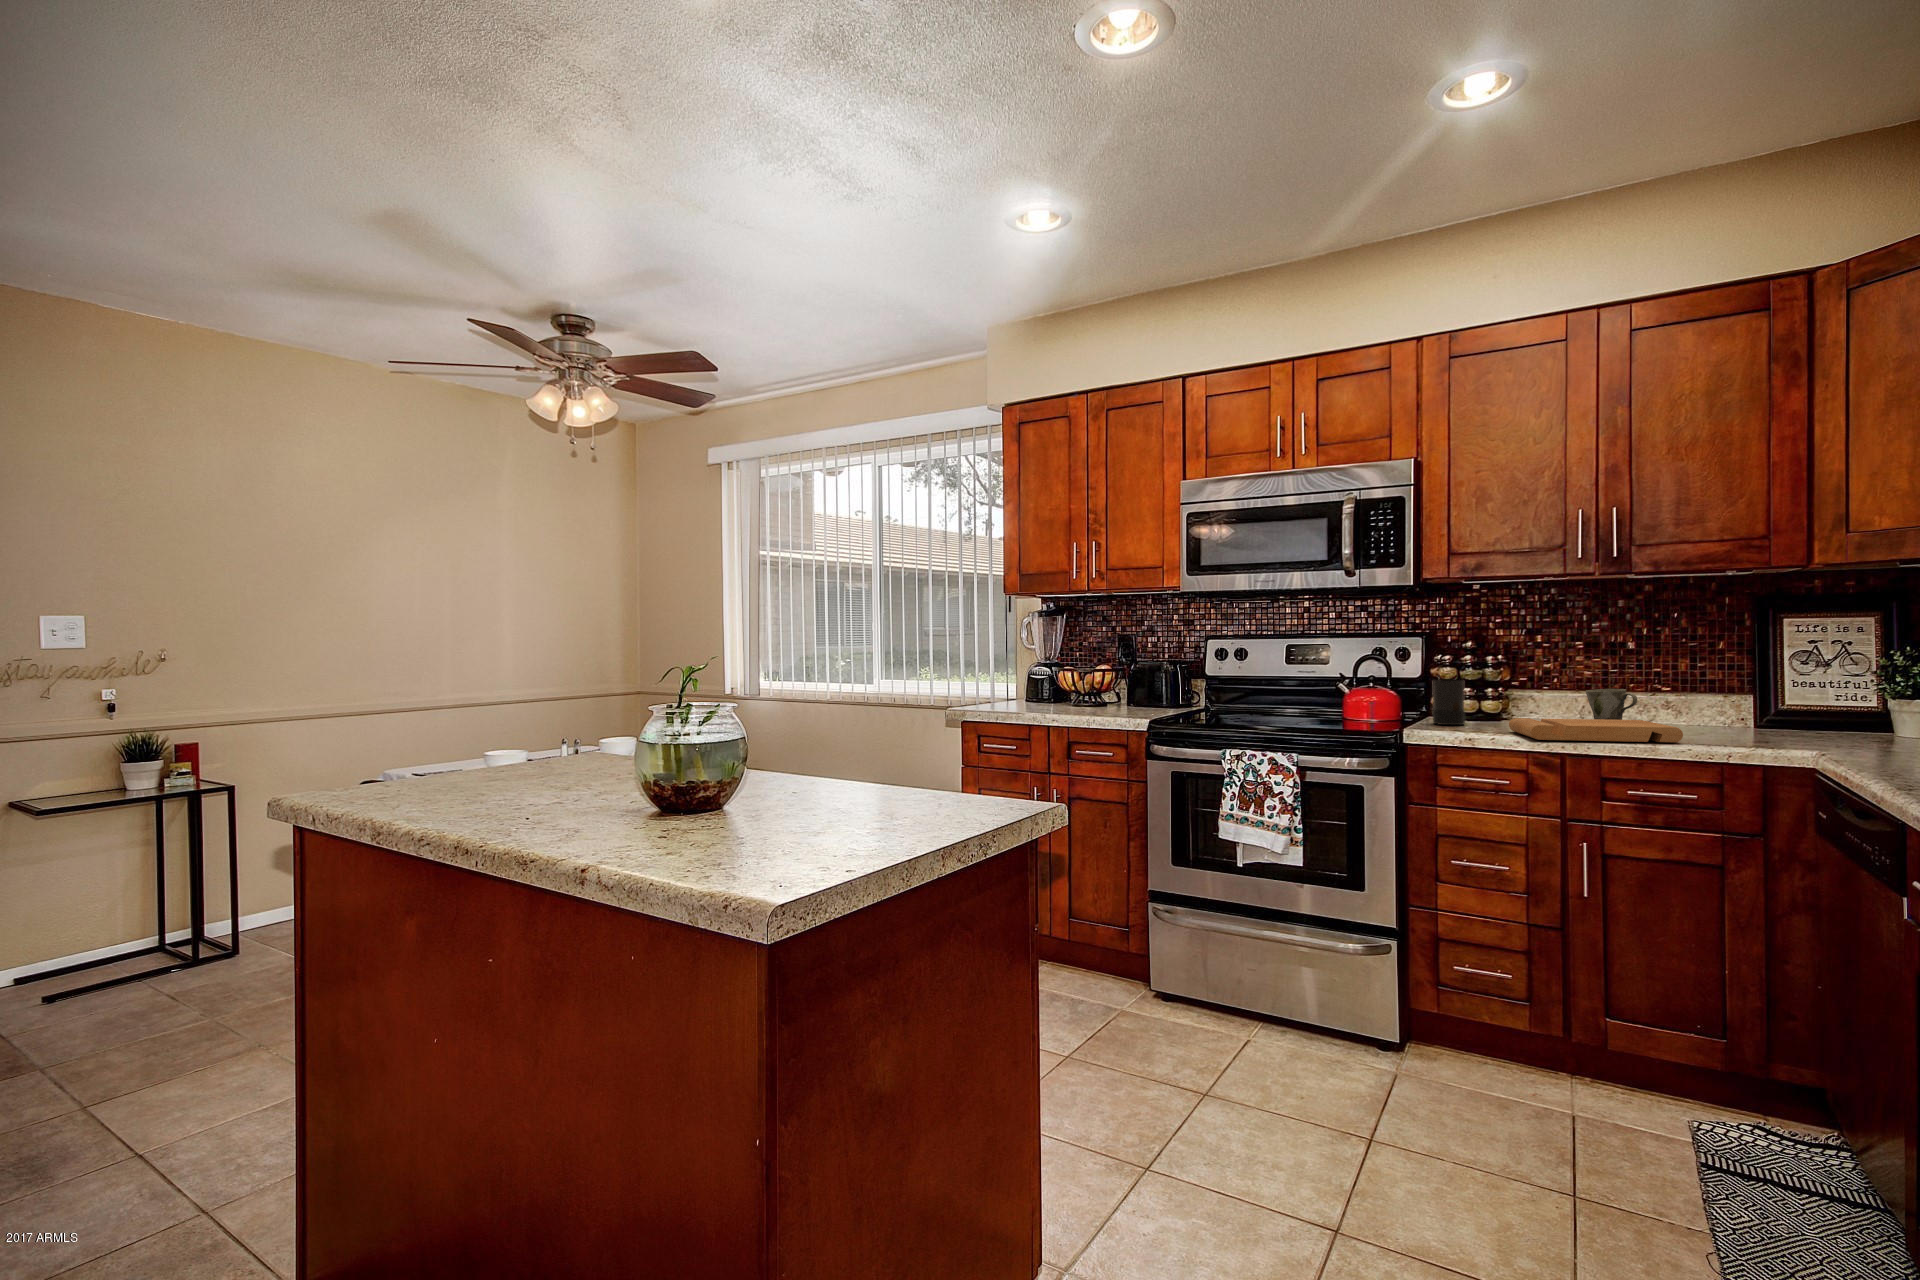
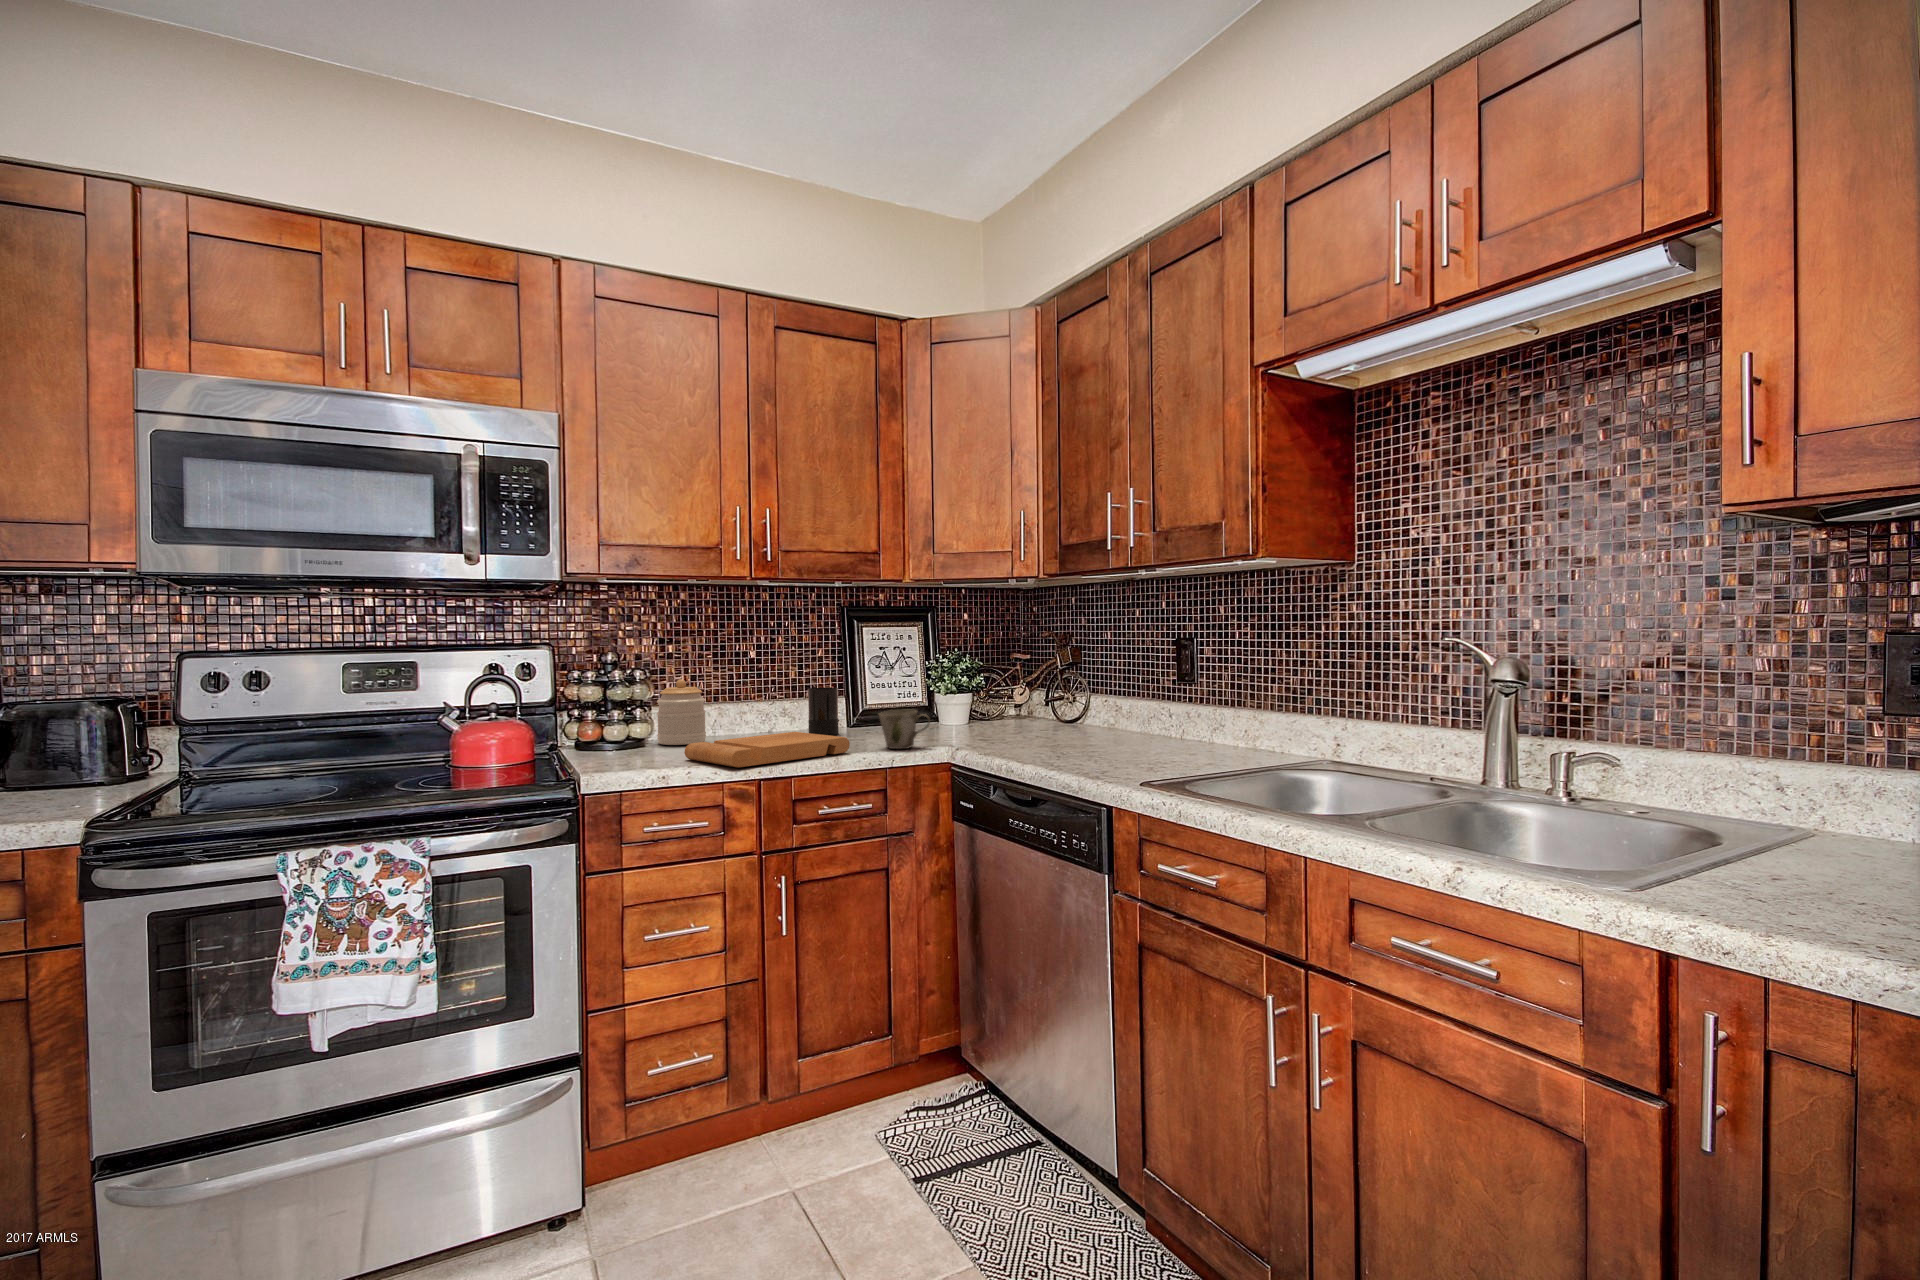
jar: none [1511,665,1559,723] -> present [657,679,706,745]
candle: present [1432,680,1465,725] -> present [808,685,839,735]
mug: present [1586,689,1637,720] -> present [879,710,930,749]

